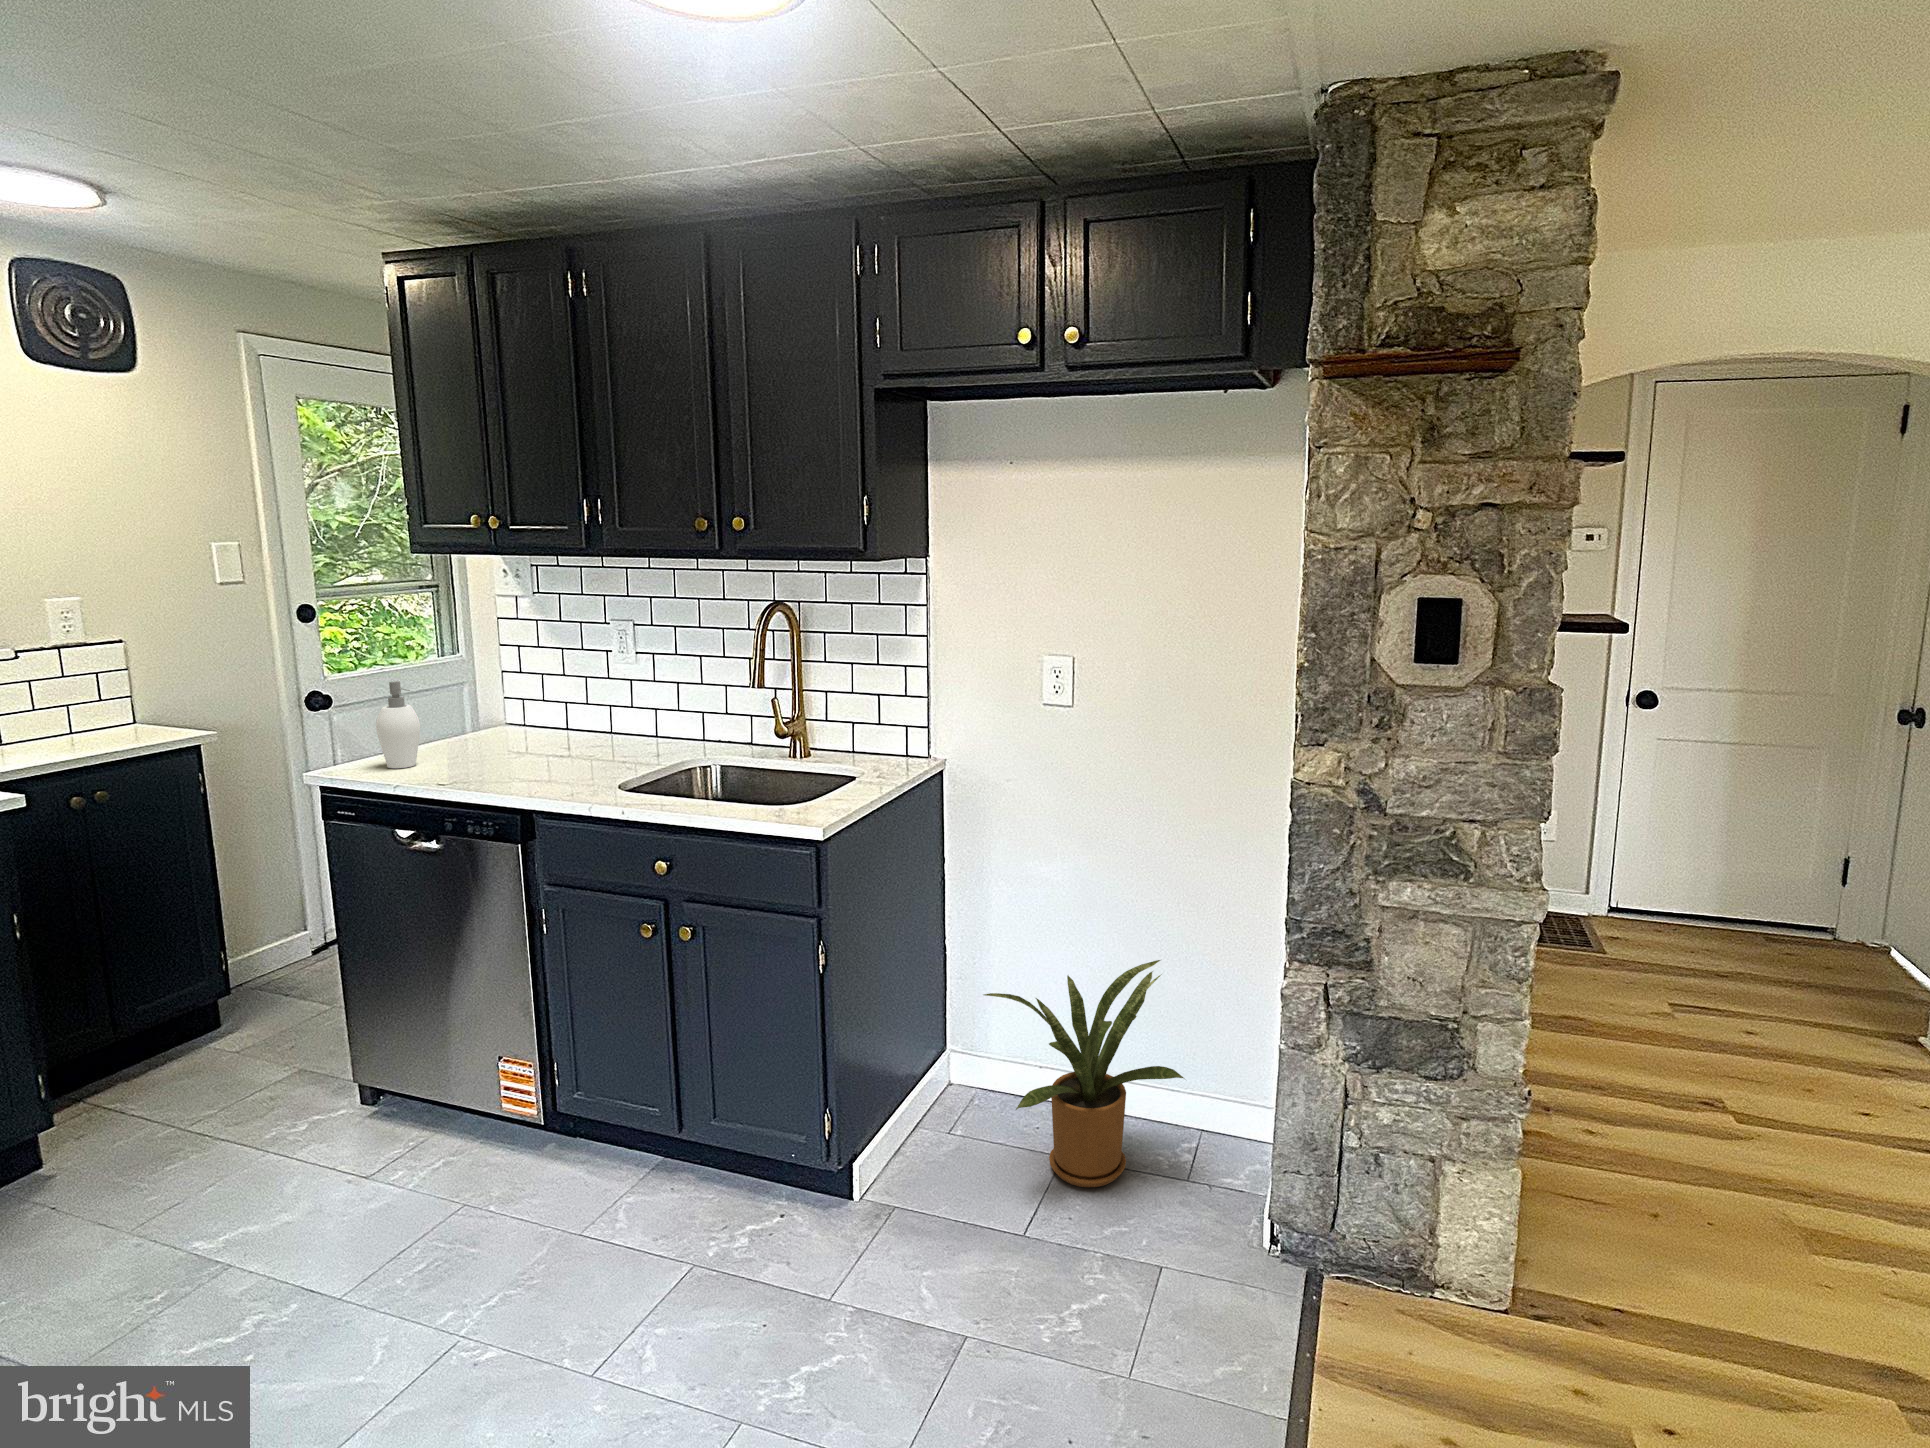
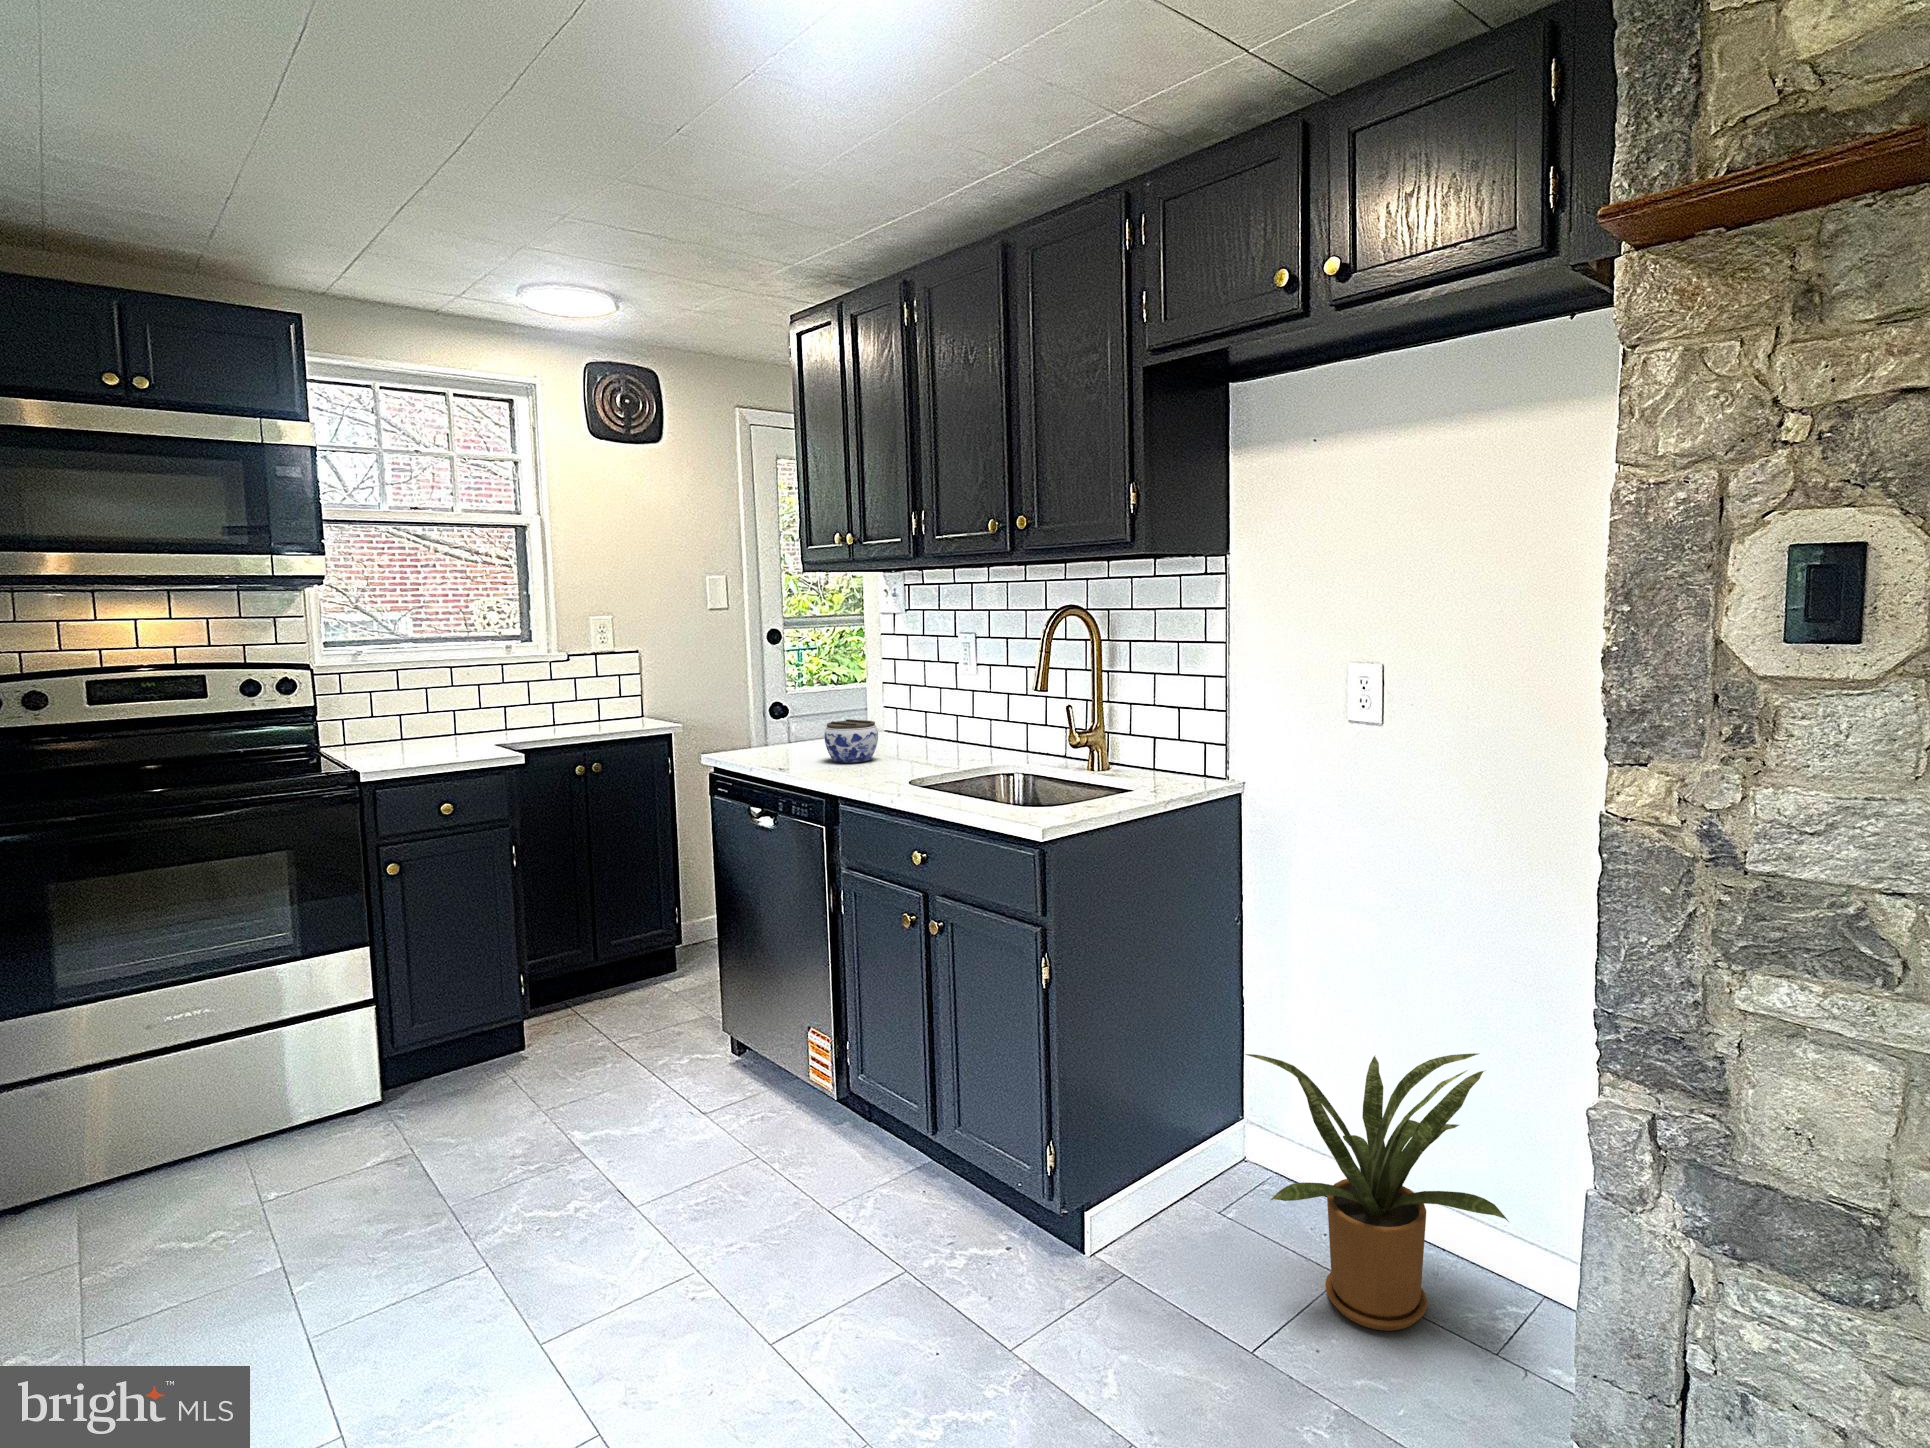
soap dispenser: present [376,681,420,768] -> none [754,680,788,757]
jar: none [479,720,543,769] -> present [824,719,878,763]

